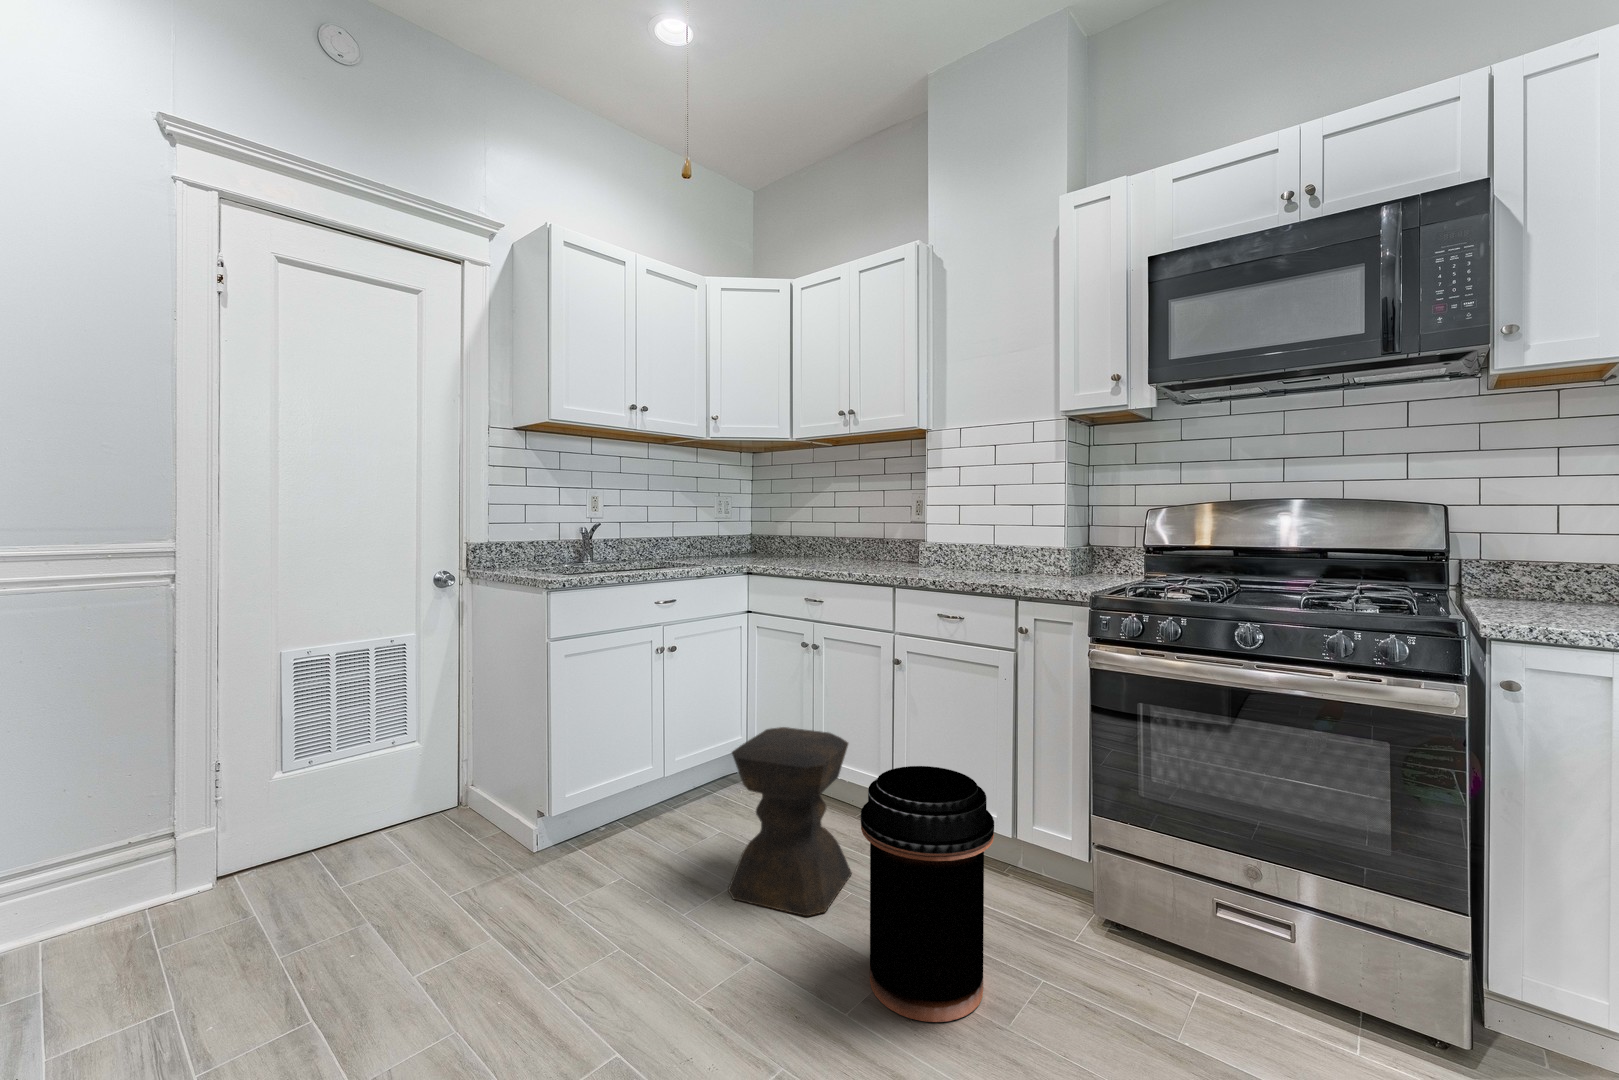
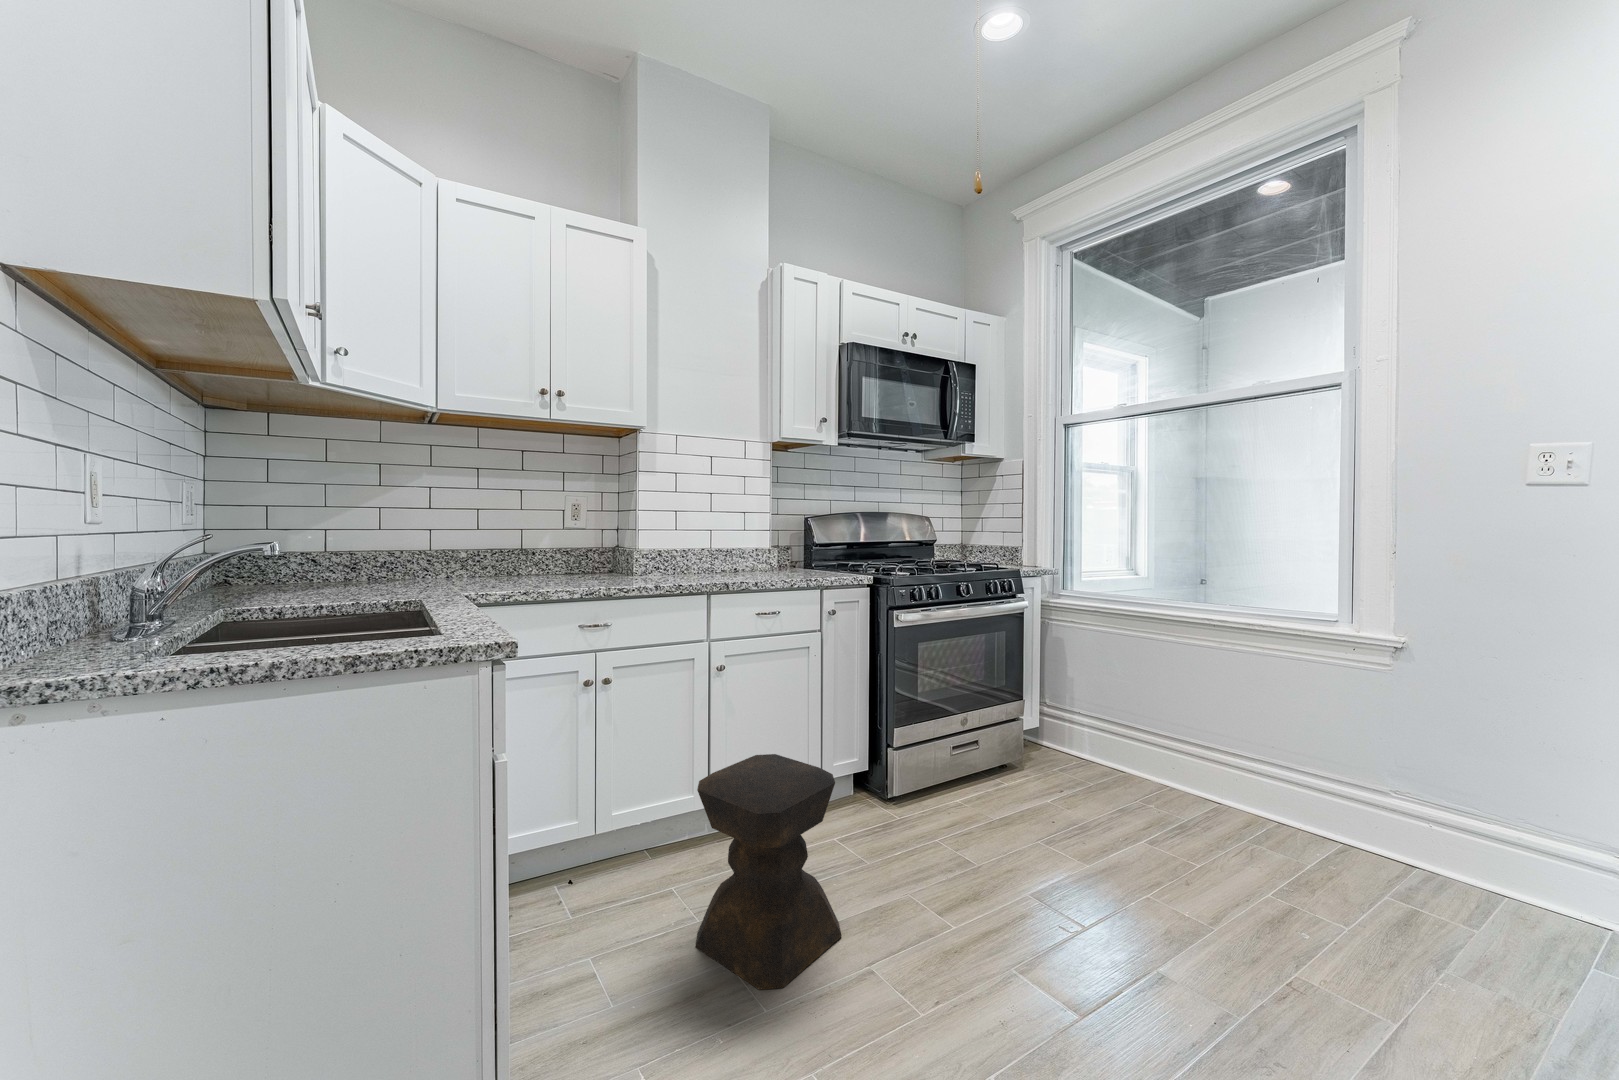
trash can: present [861,766,994,1022] -> none [897,721,1006,923]

